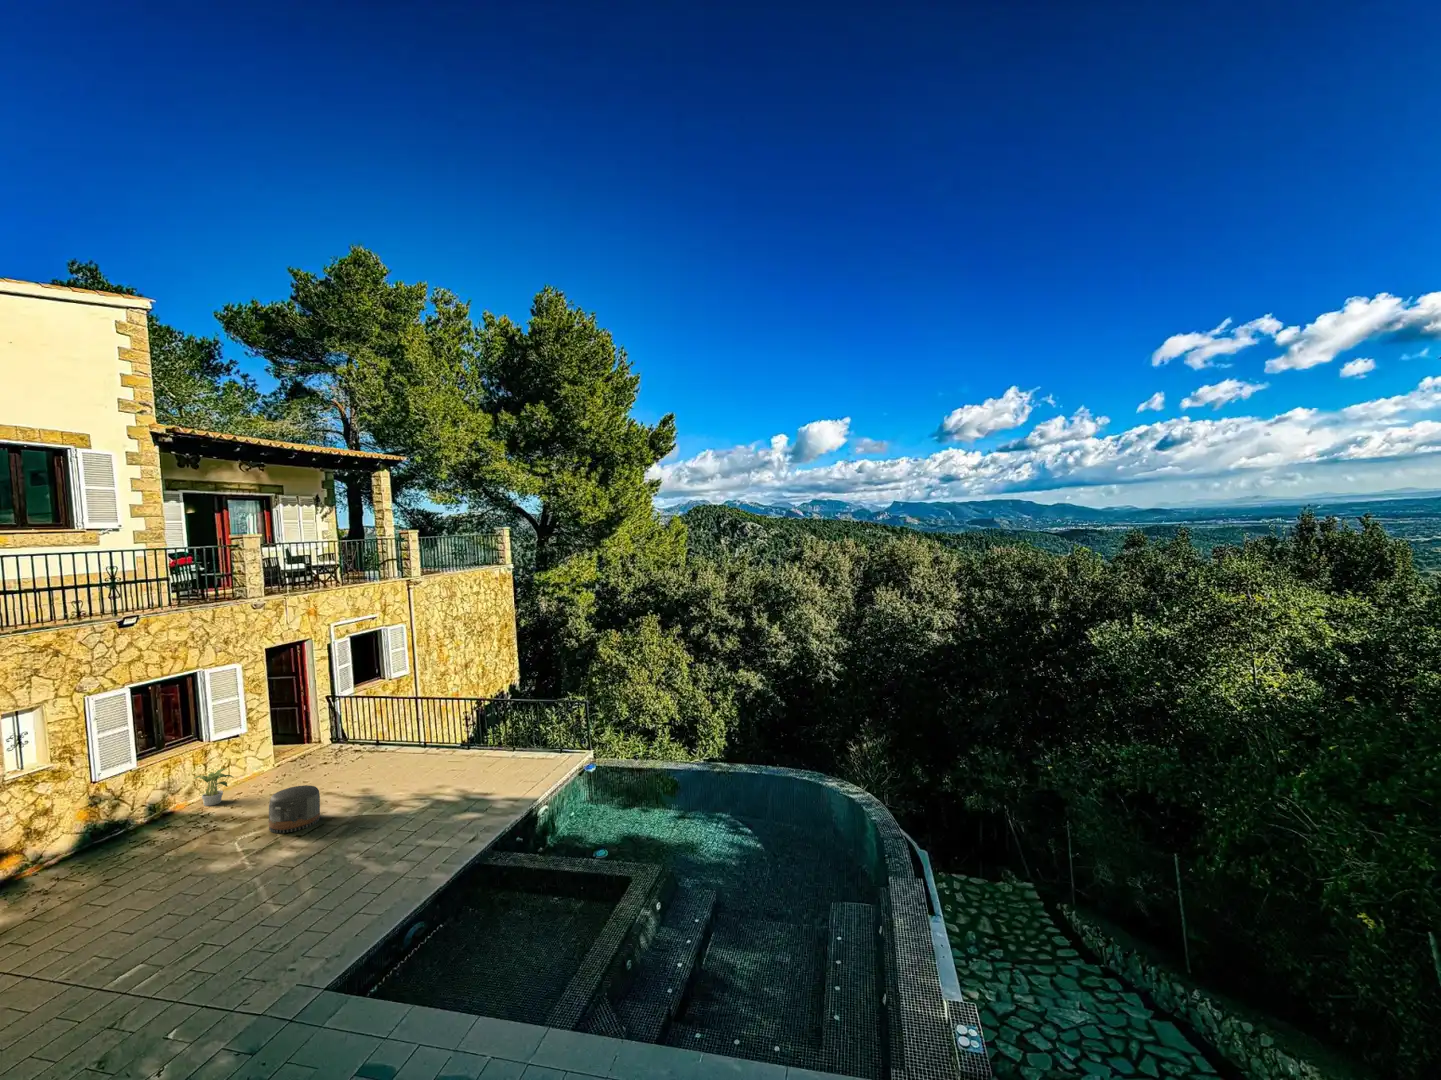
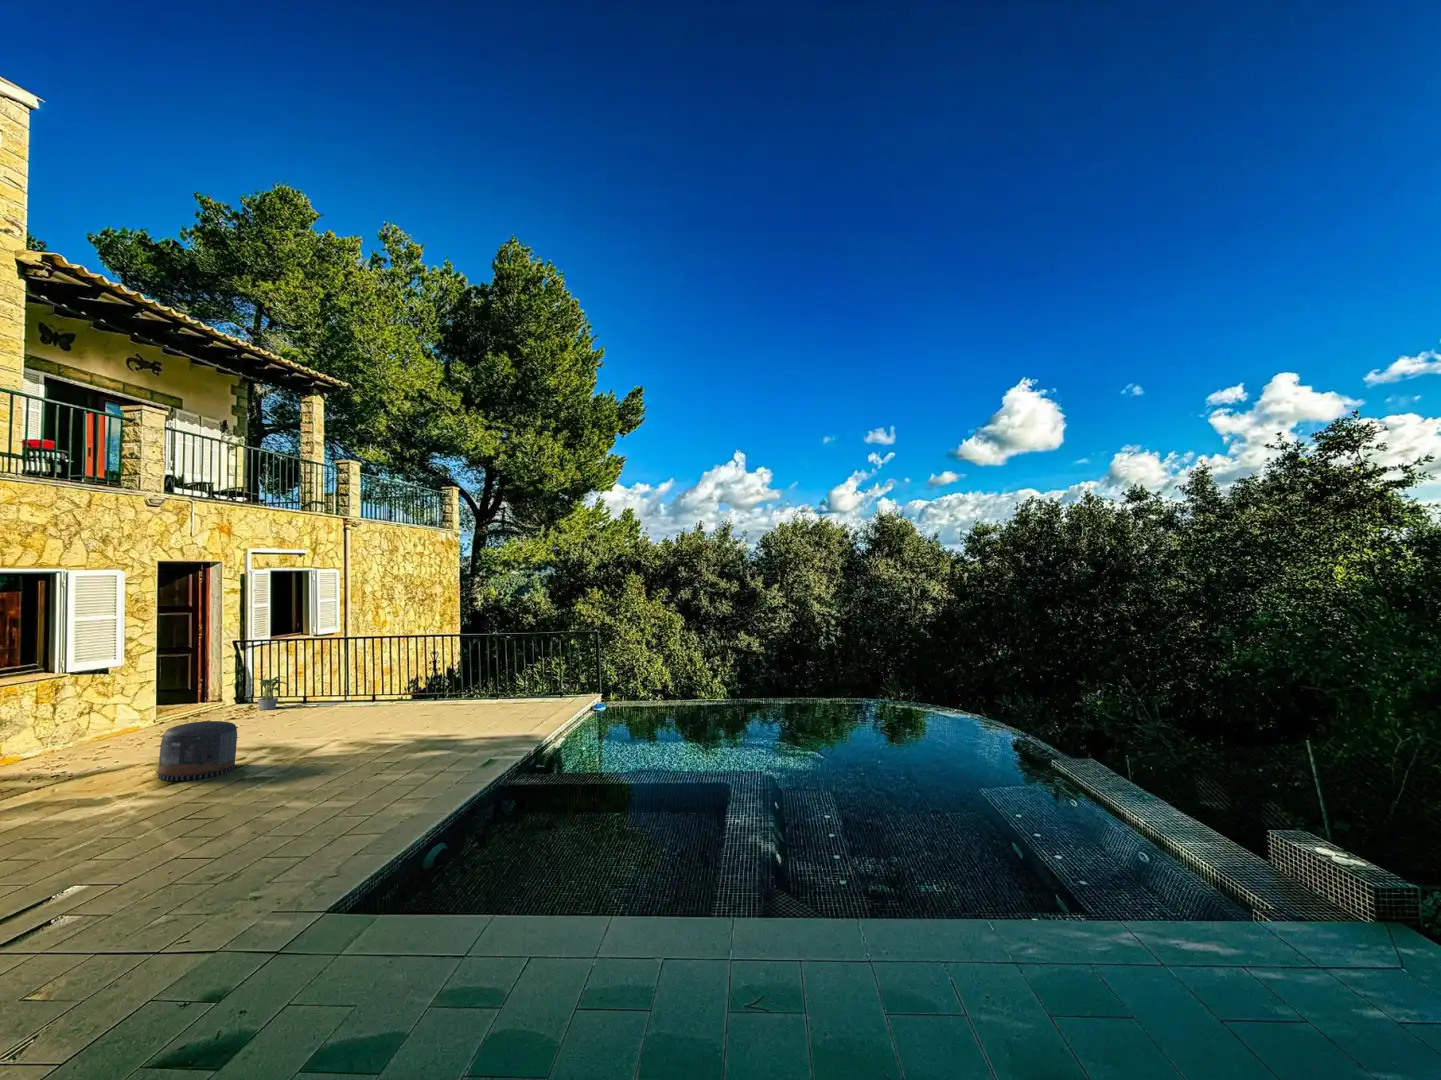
potted plant: present [194,769,233,806] -> present [251,676,288,710]

